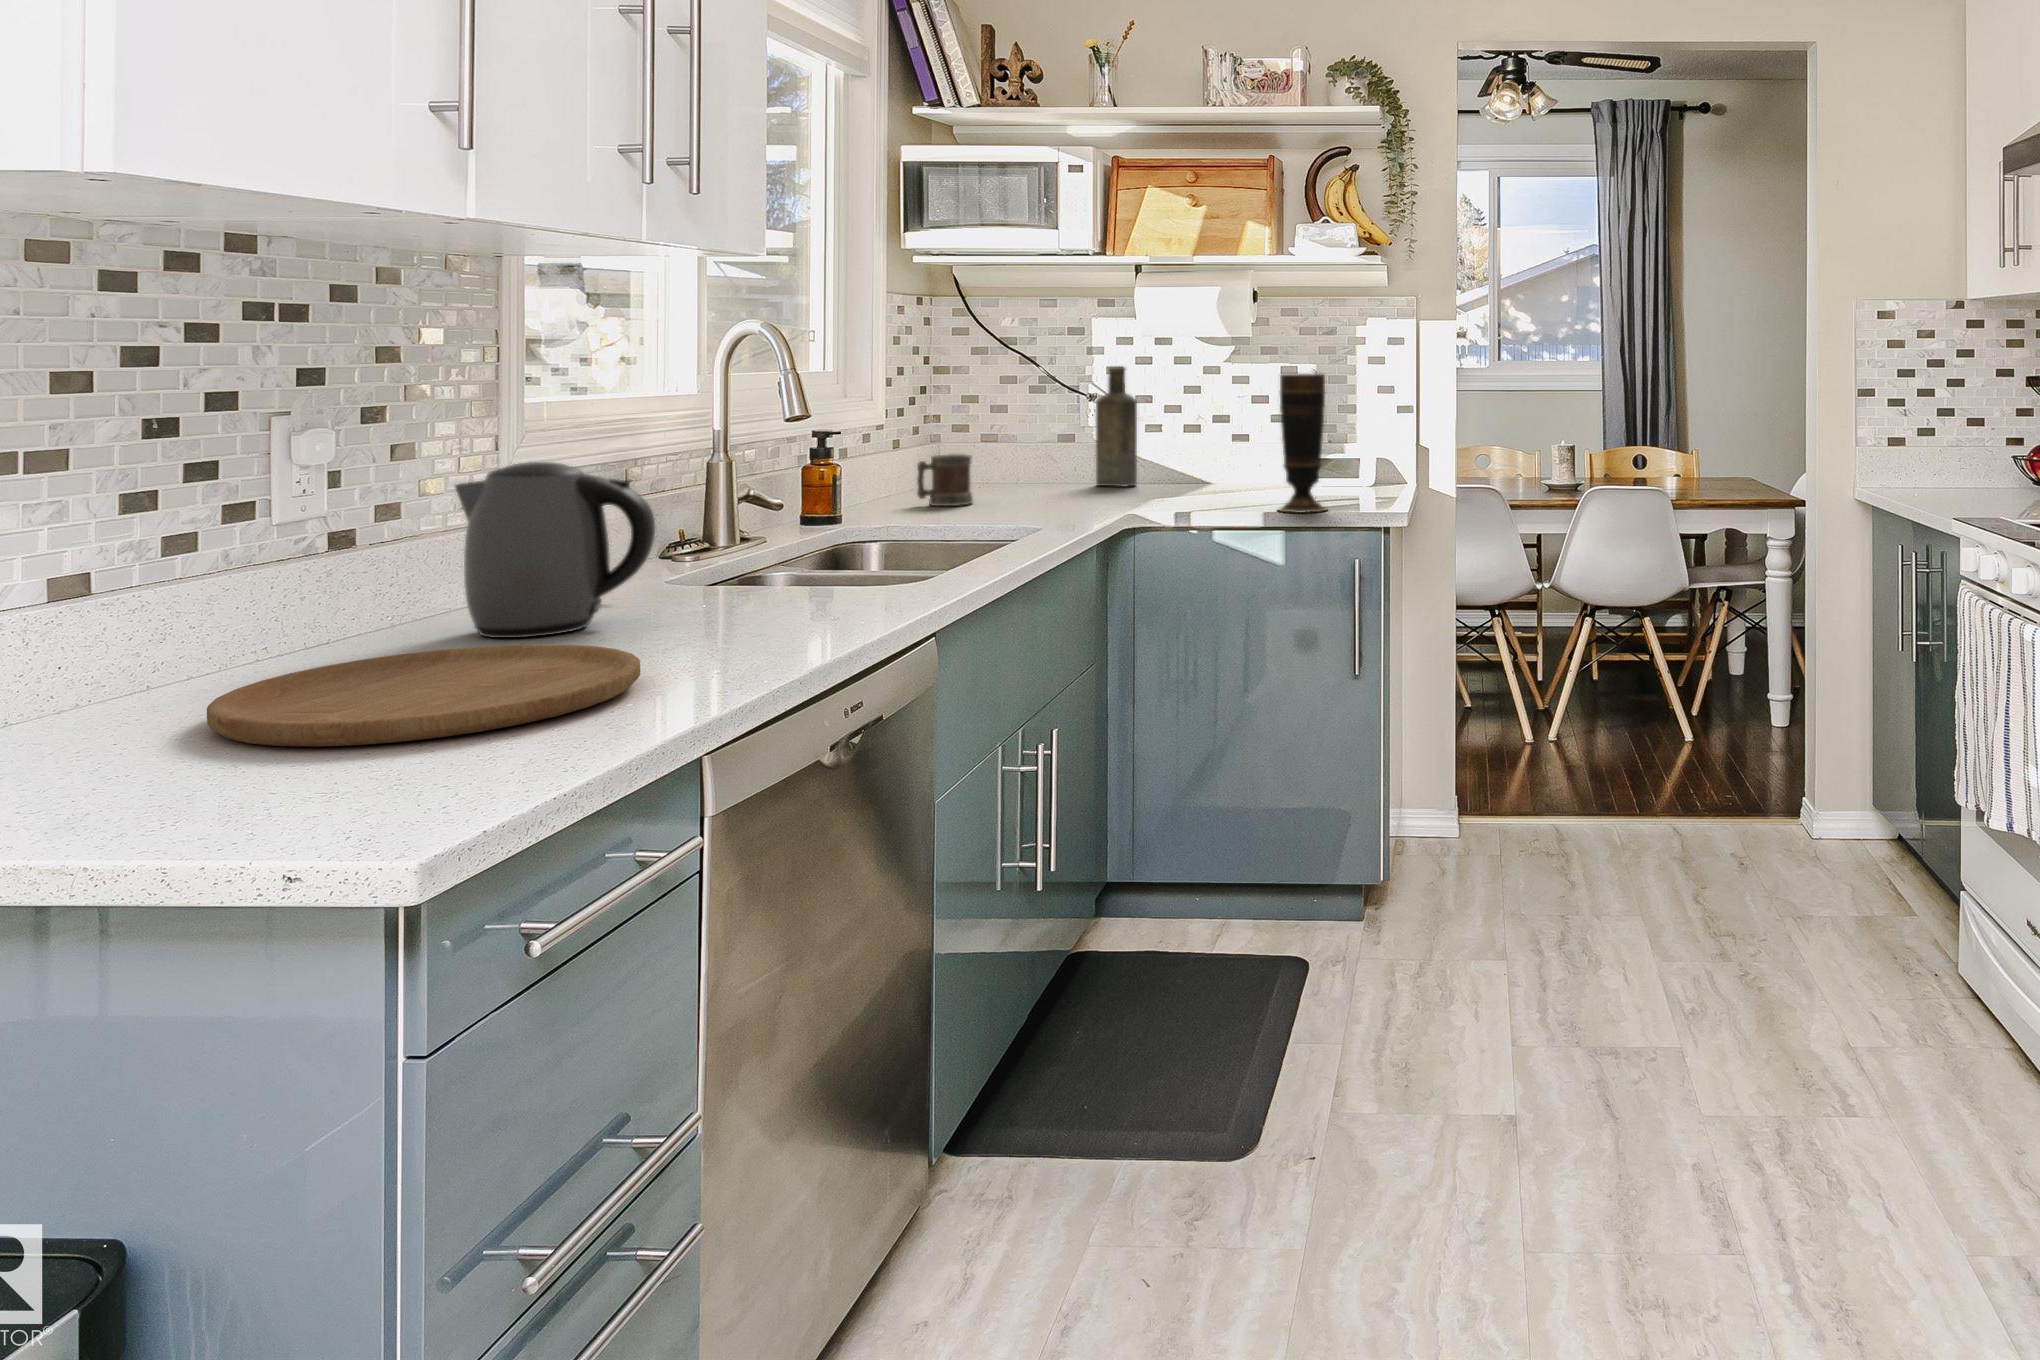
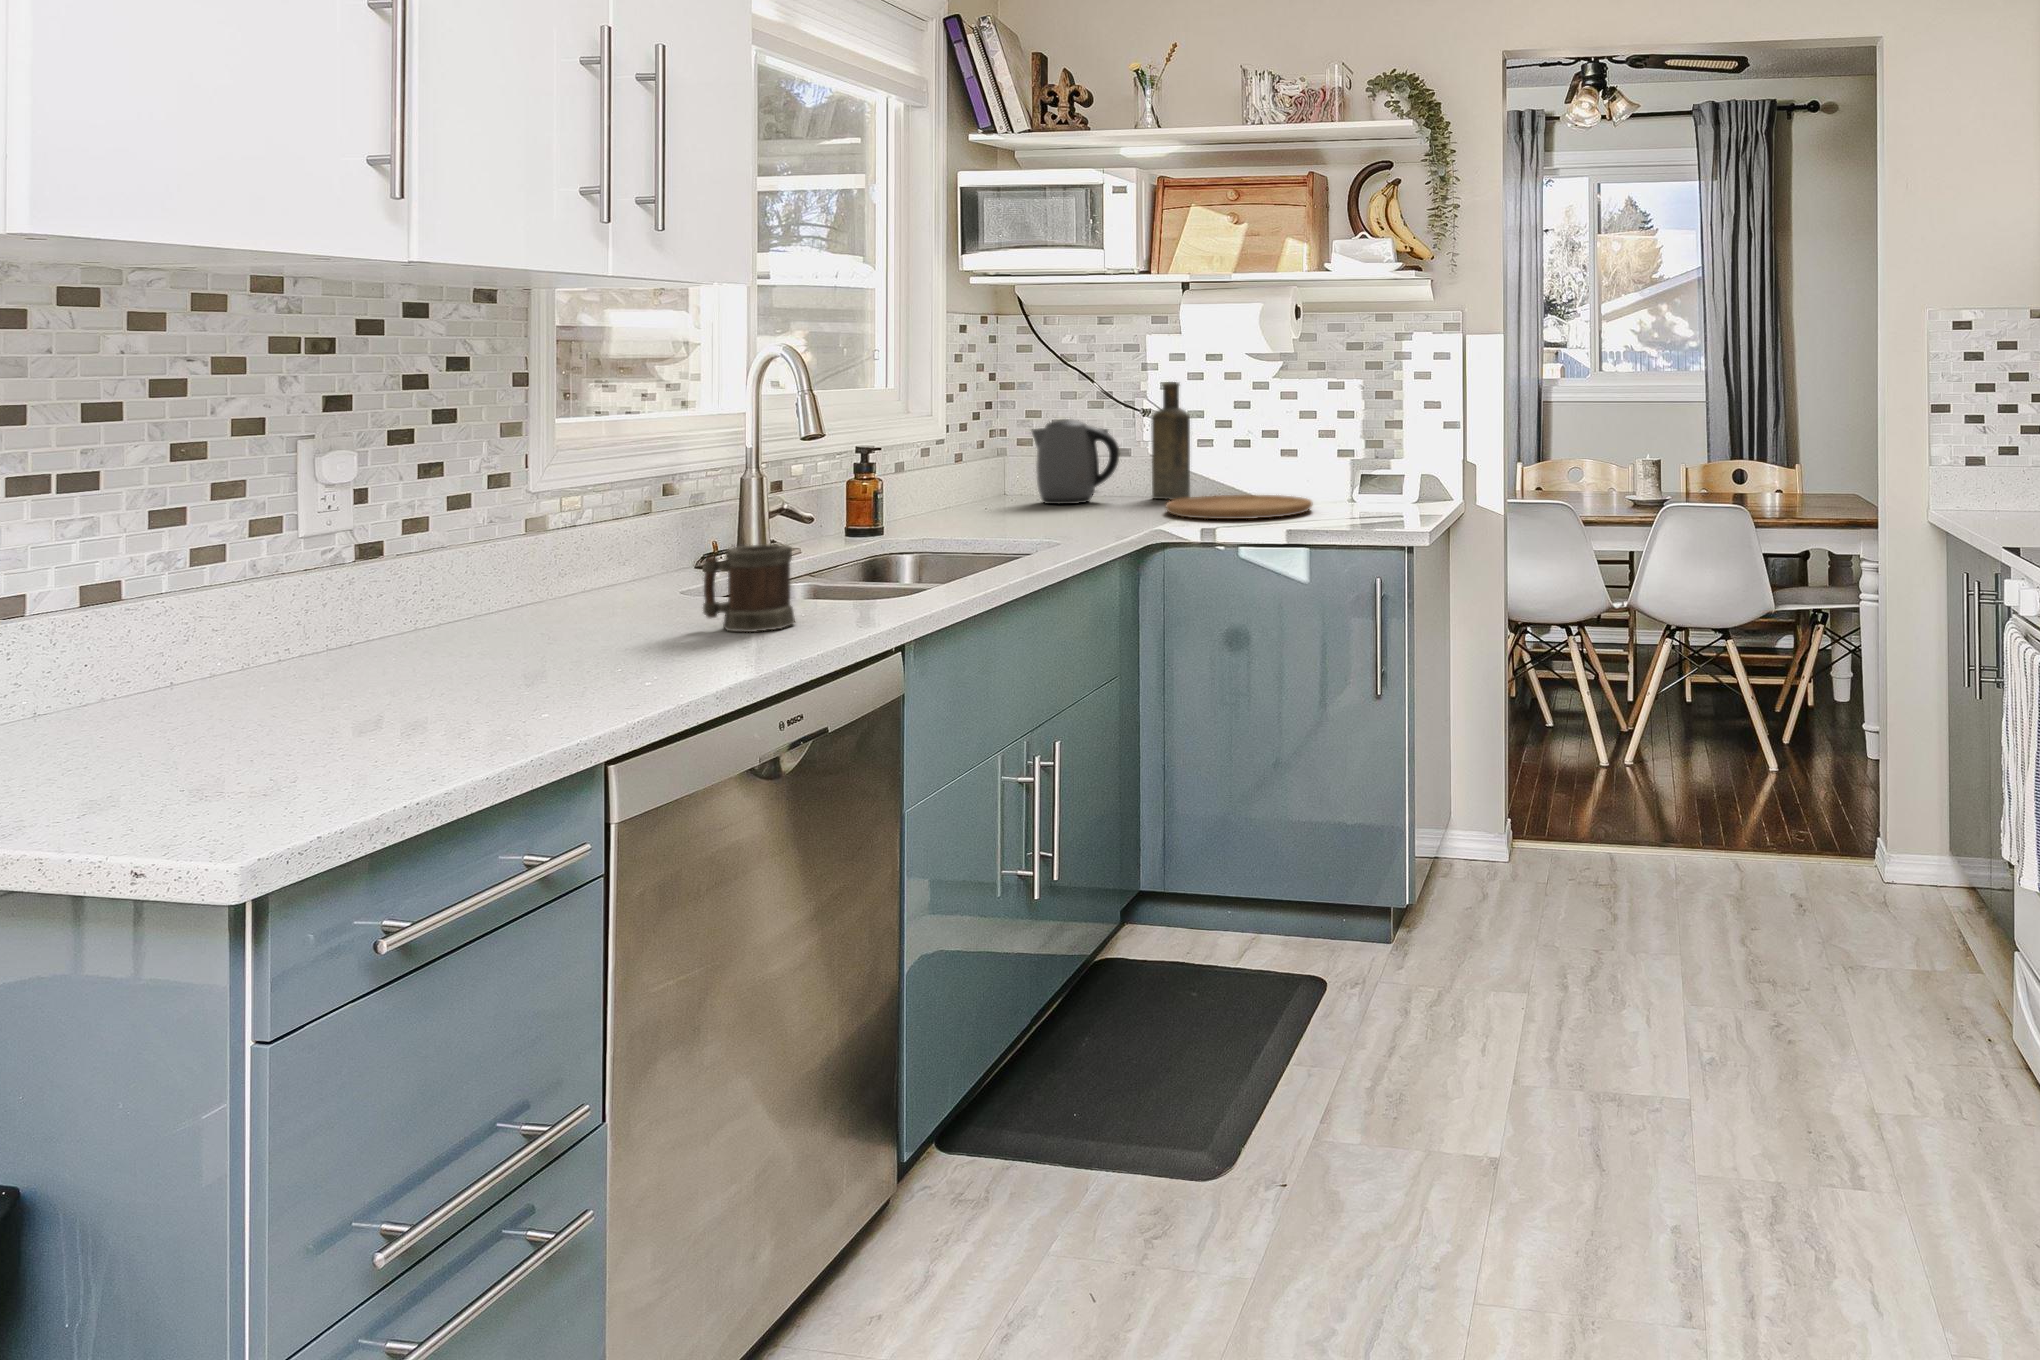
vase: present [1279,374,1326,513] -> none [1306,390,1357,529]
mug: present [917,454,973,506] -> present [703,544,796,632]
kettle: present [455,462,655,638] -> present [1032,419,1120,504]
cutting board: present [207,644,640,747] -> present [1166,495,1312,519]

